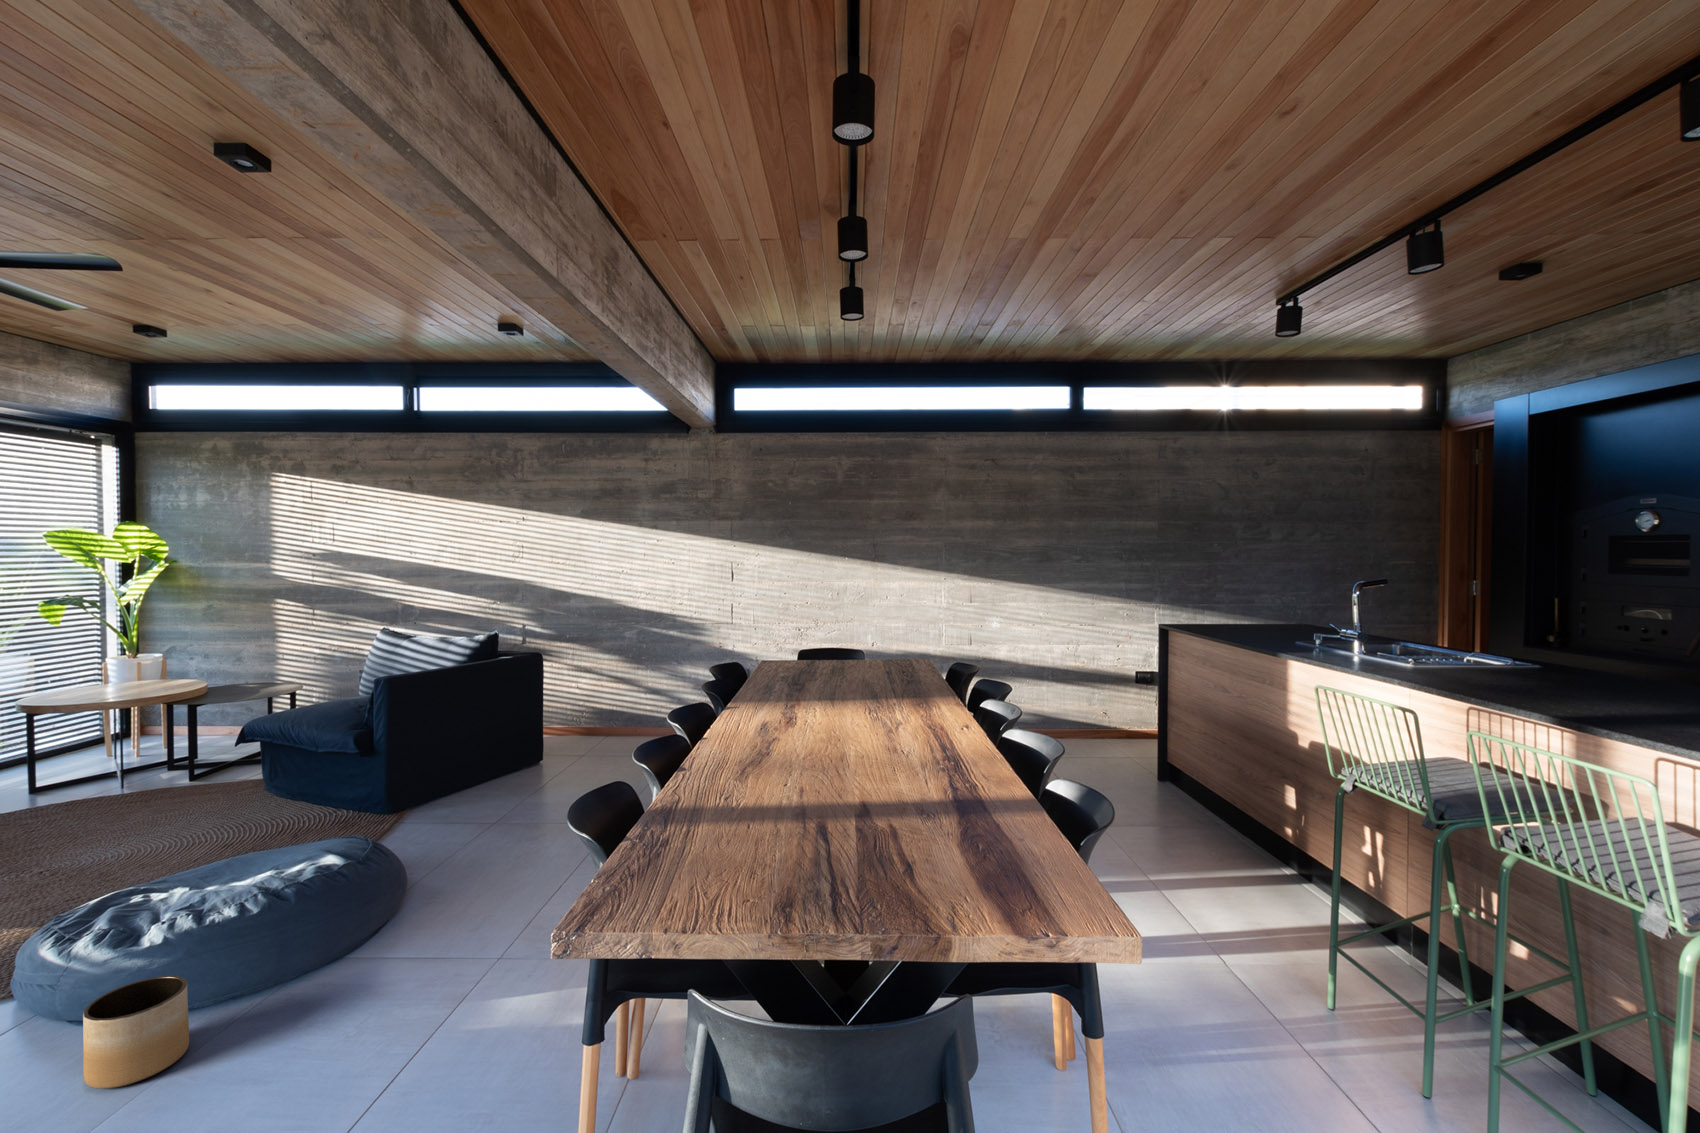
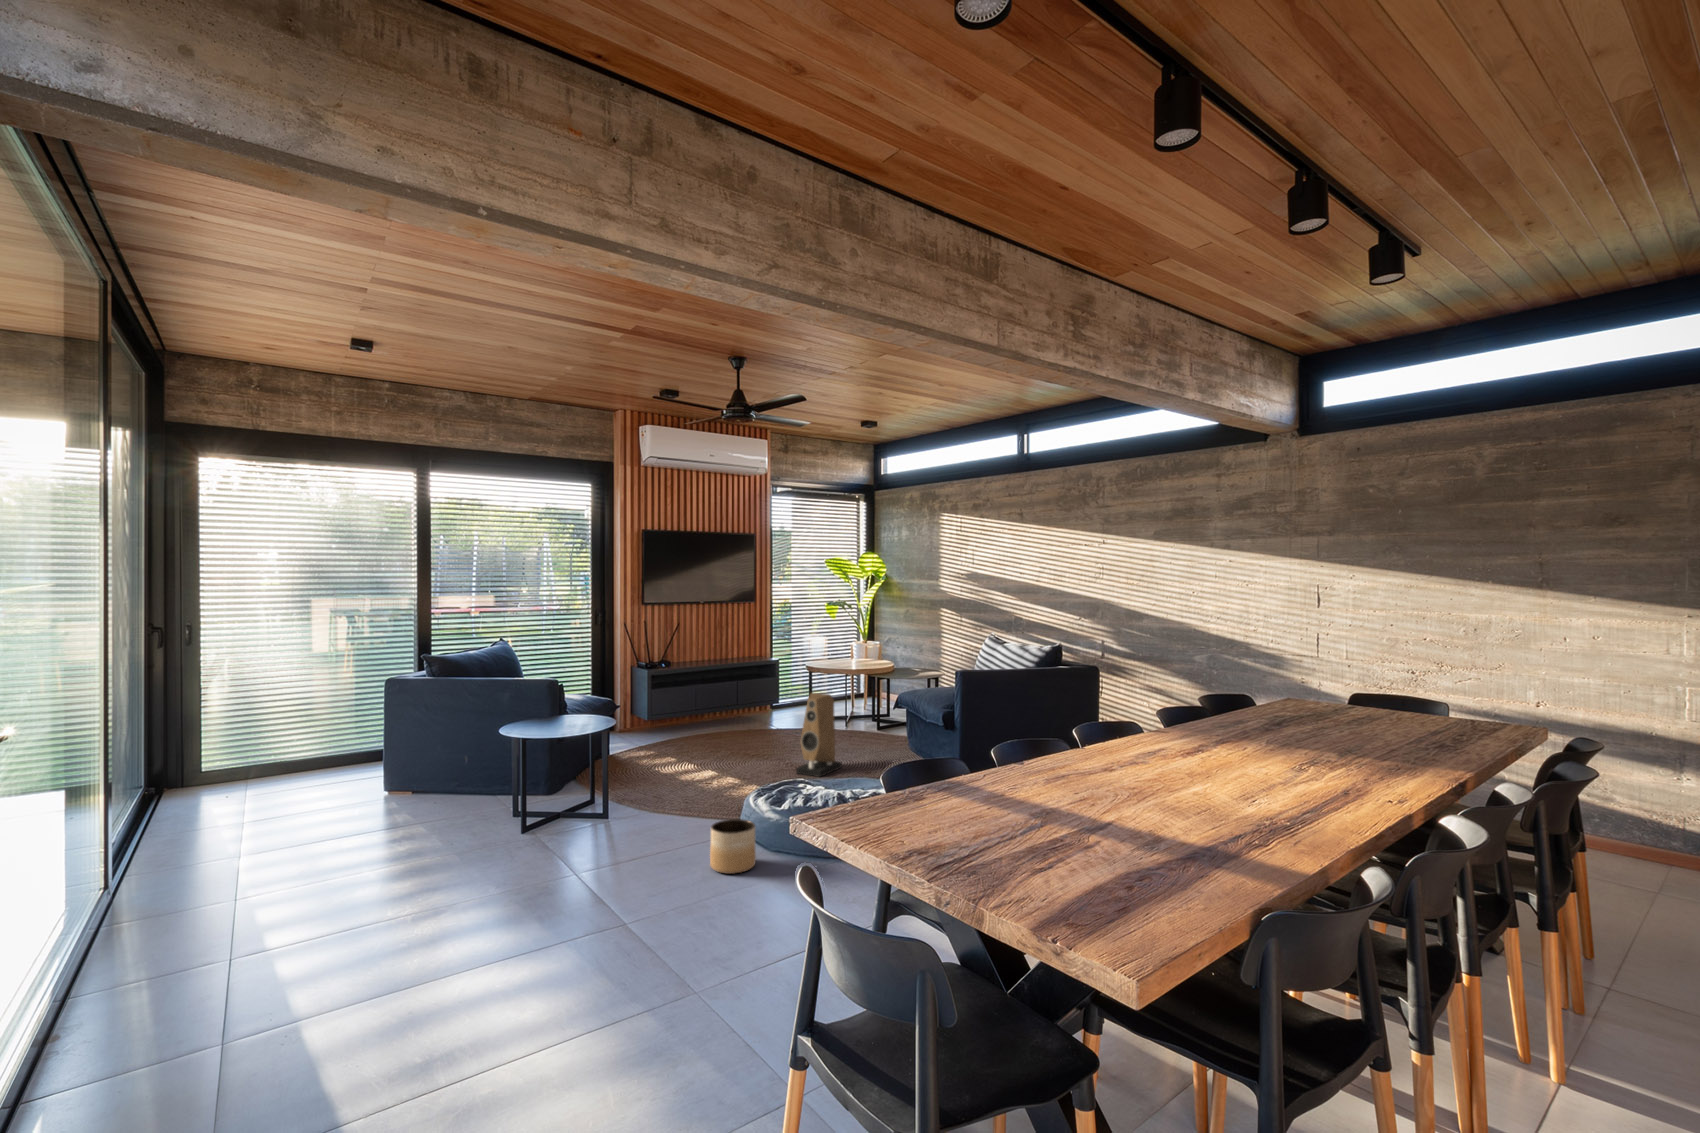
speaker: none [109,741,192,877] -> present [796,693,842,777]

